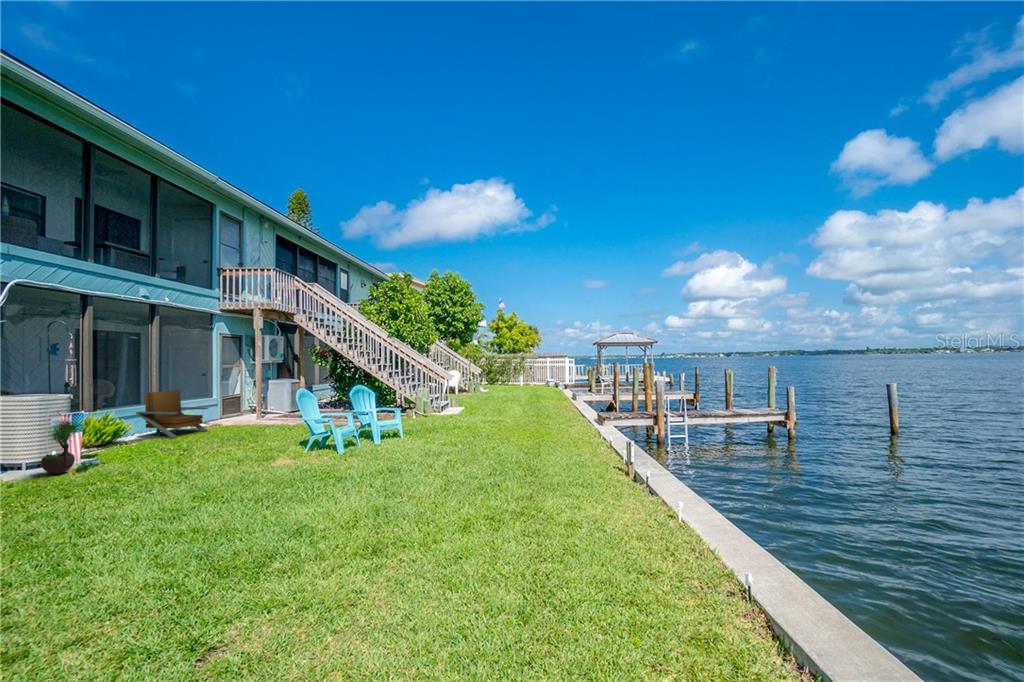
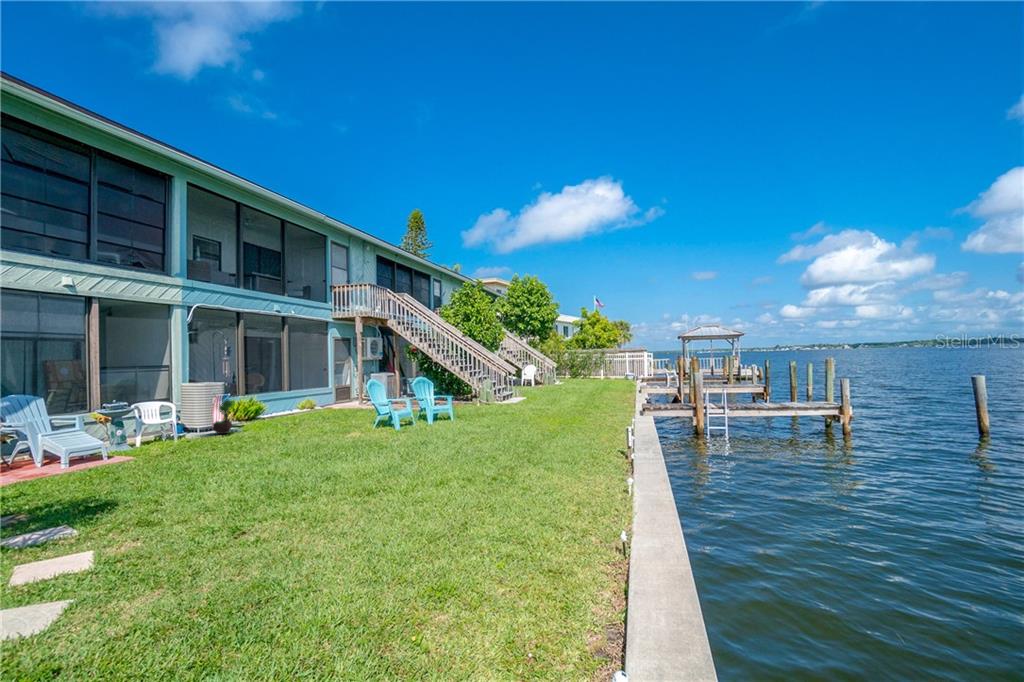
lounge chair: present [136,390,208,439] -> none [273,380,321,415]

